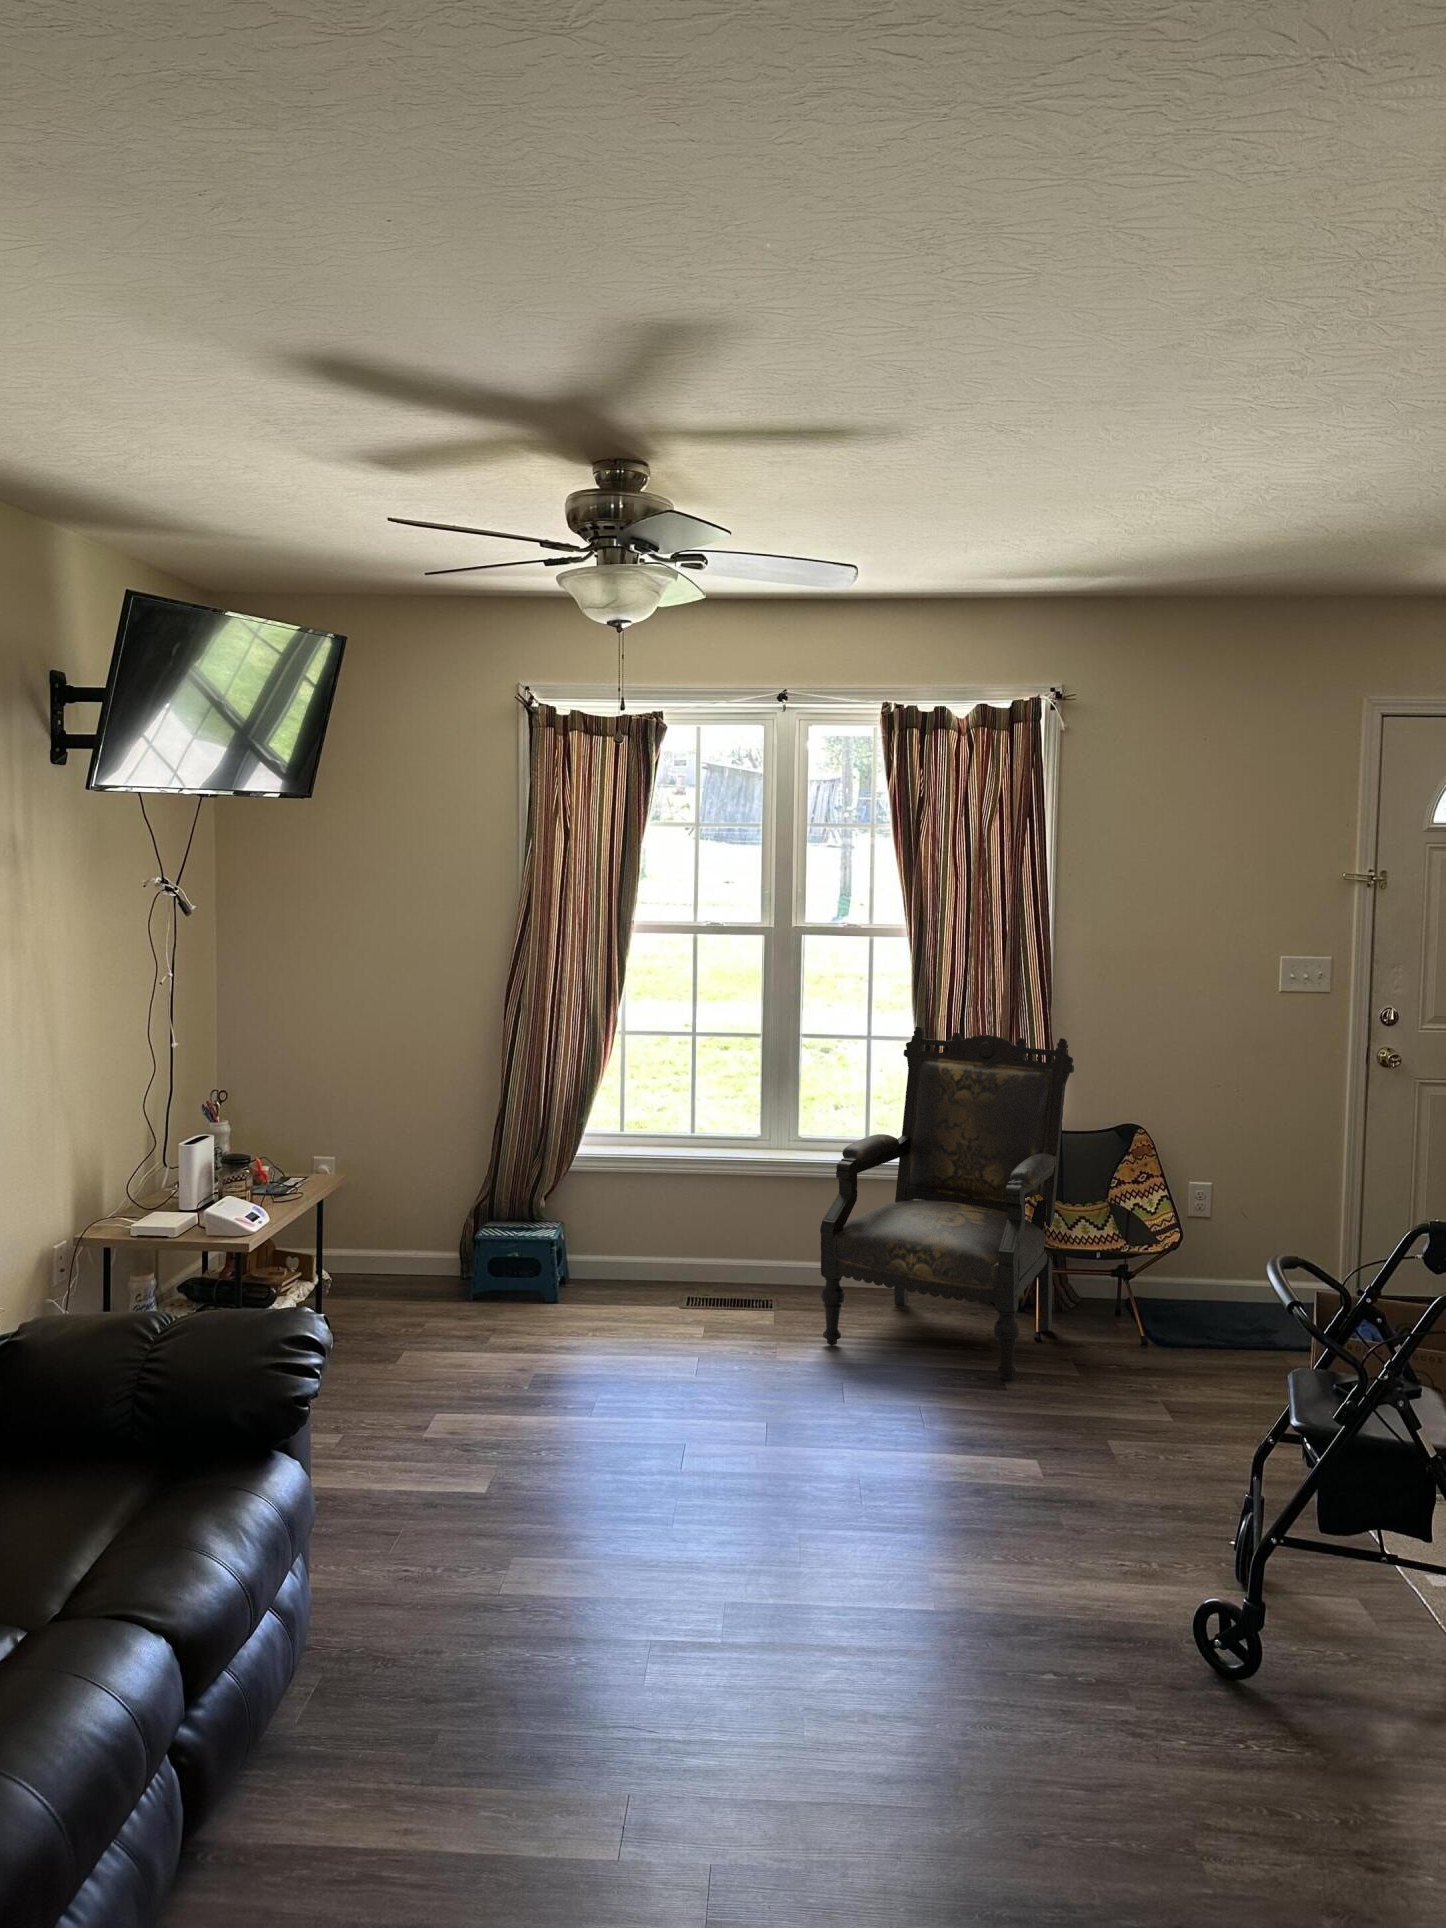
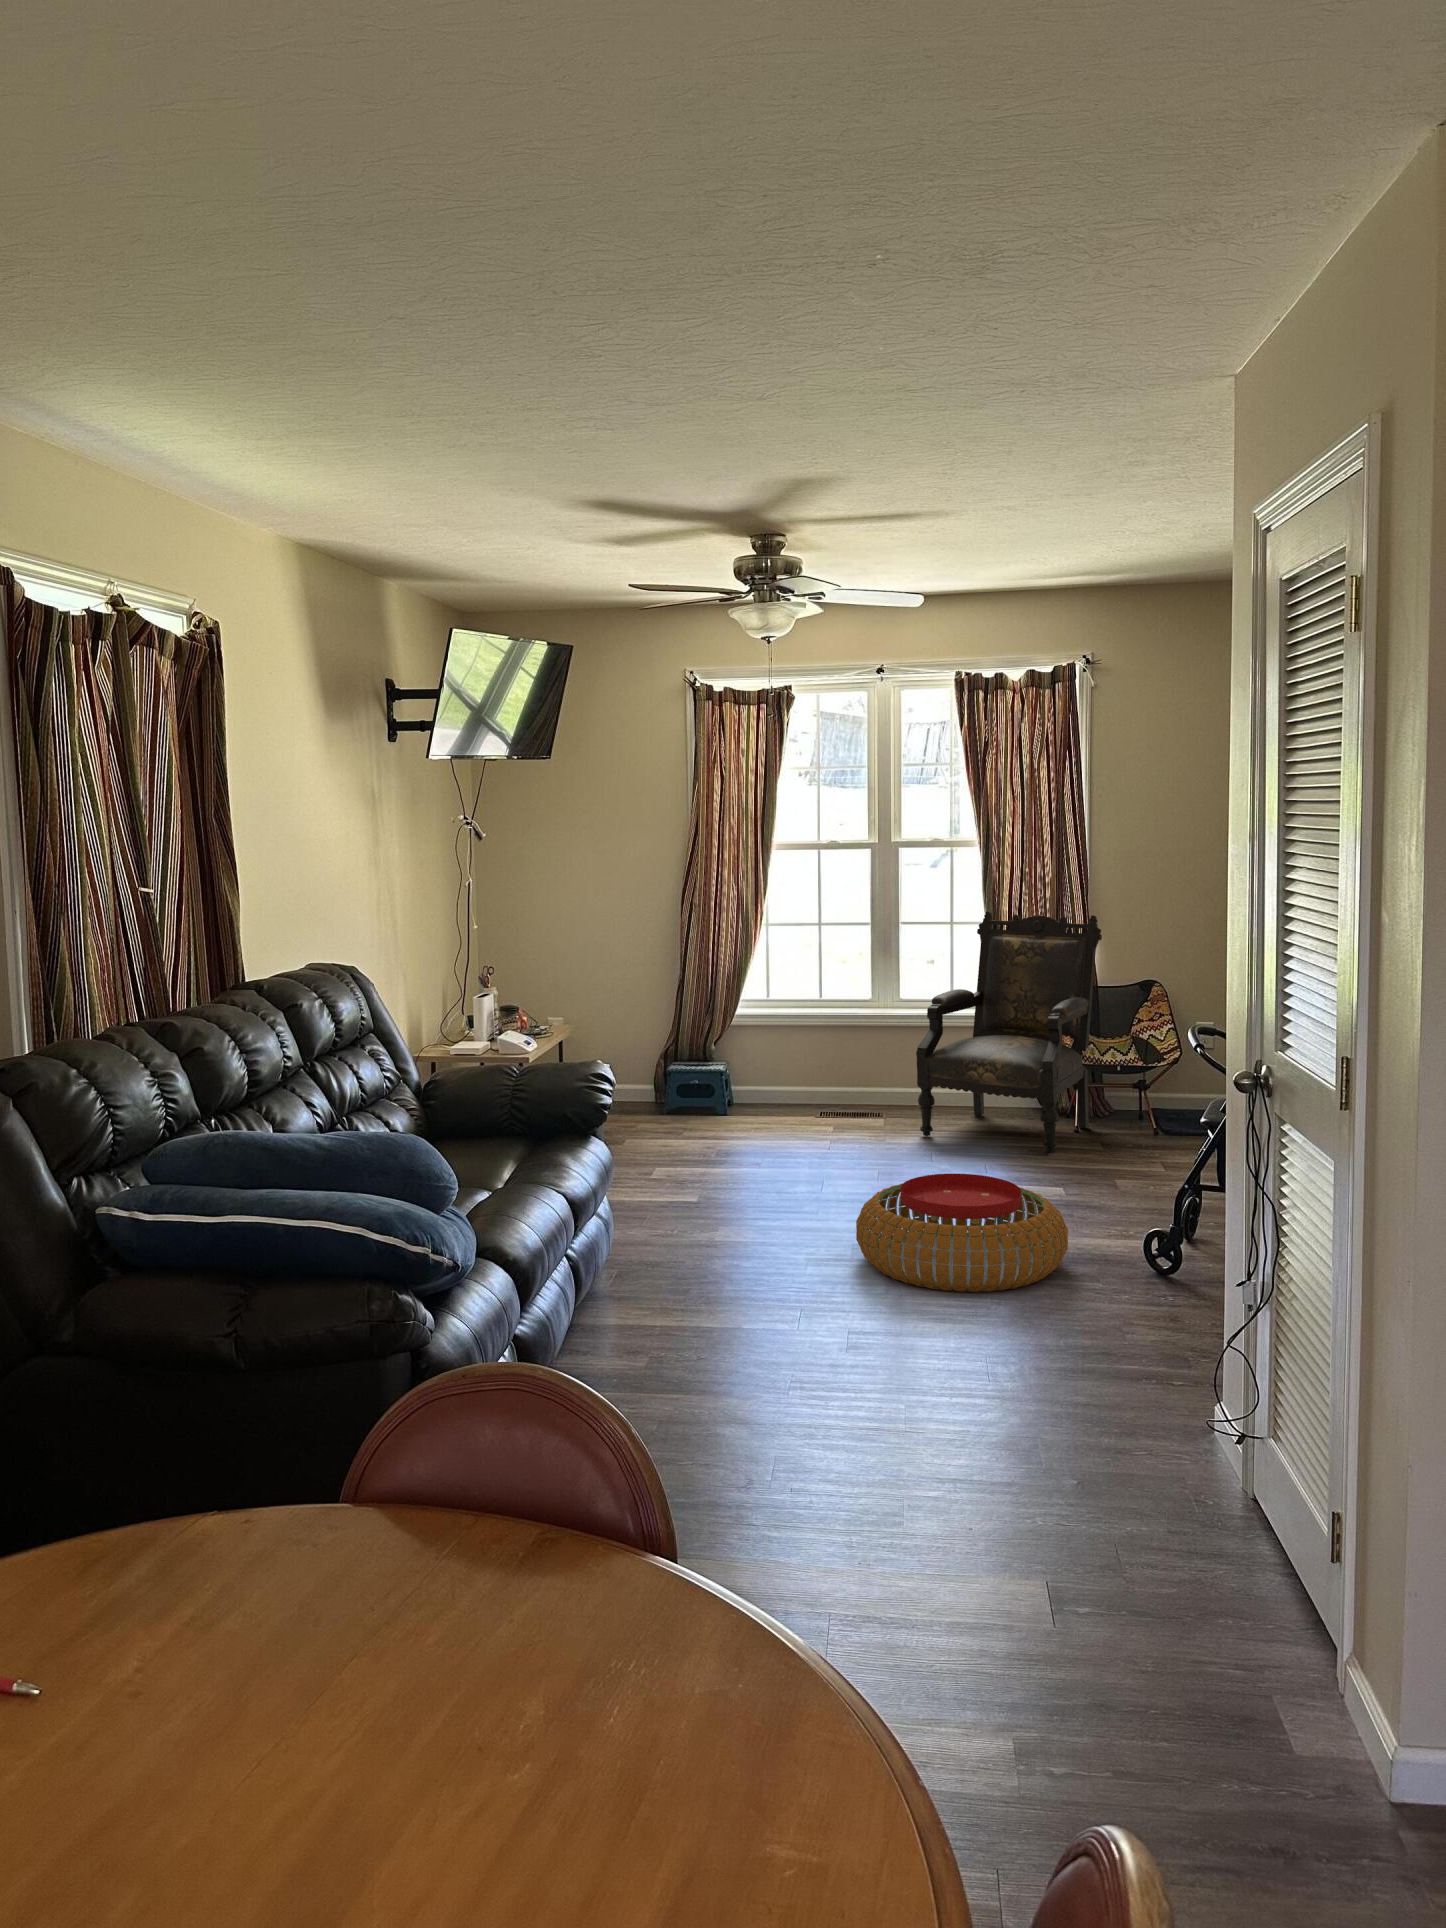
pouf: none [730,1481,1075,1727] -> present [856,1174,1068,1292]

